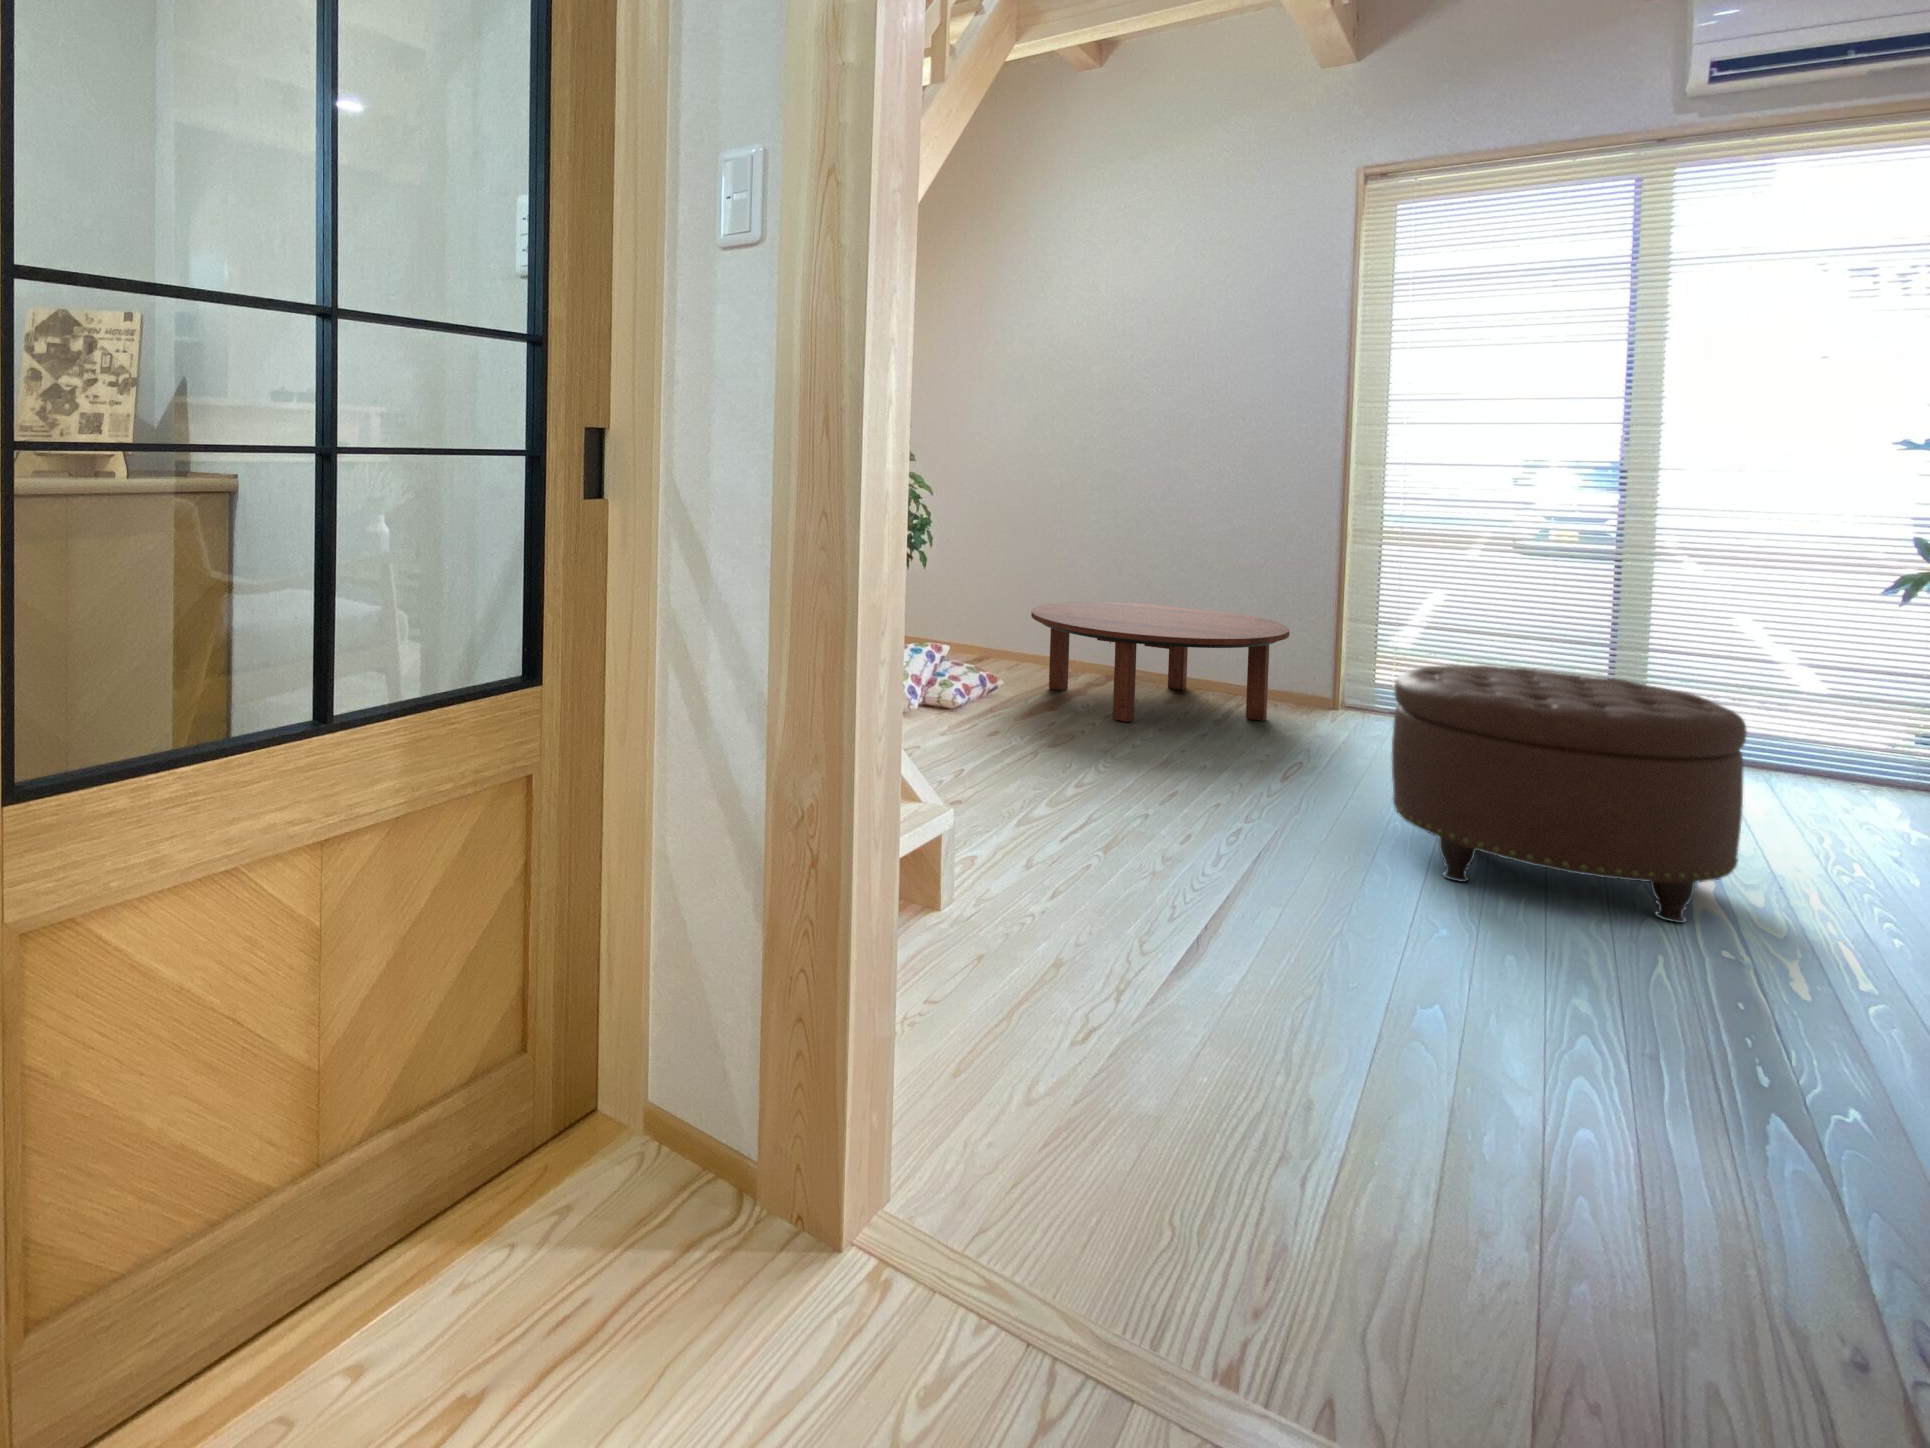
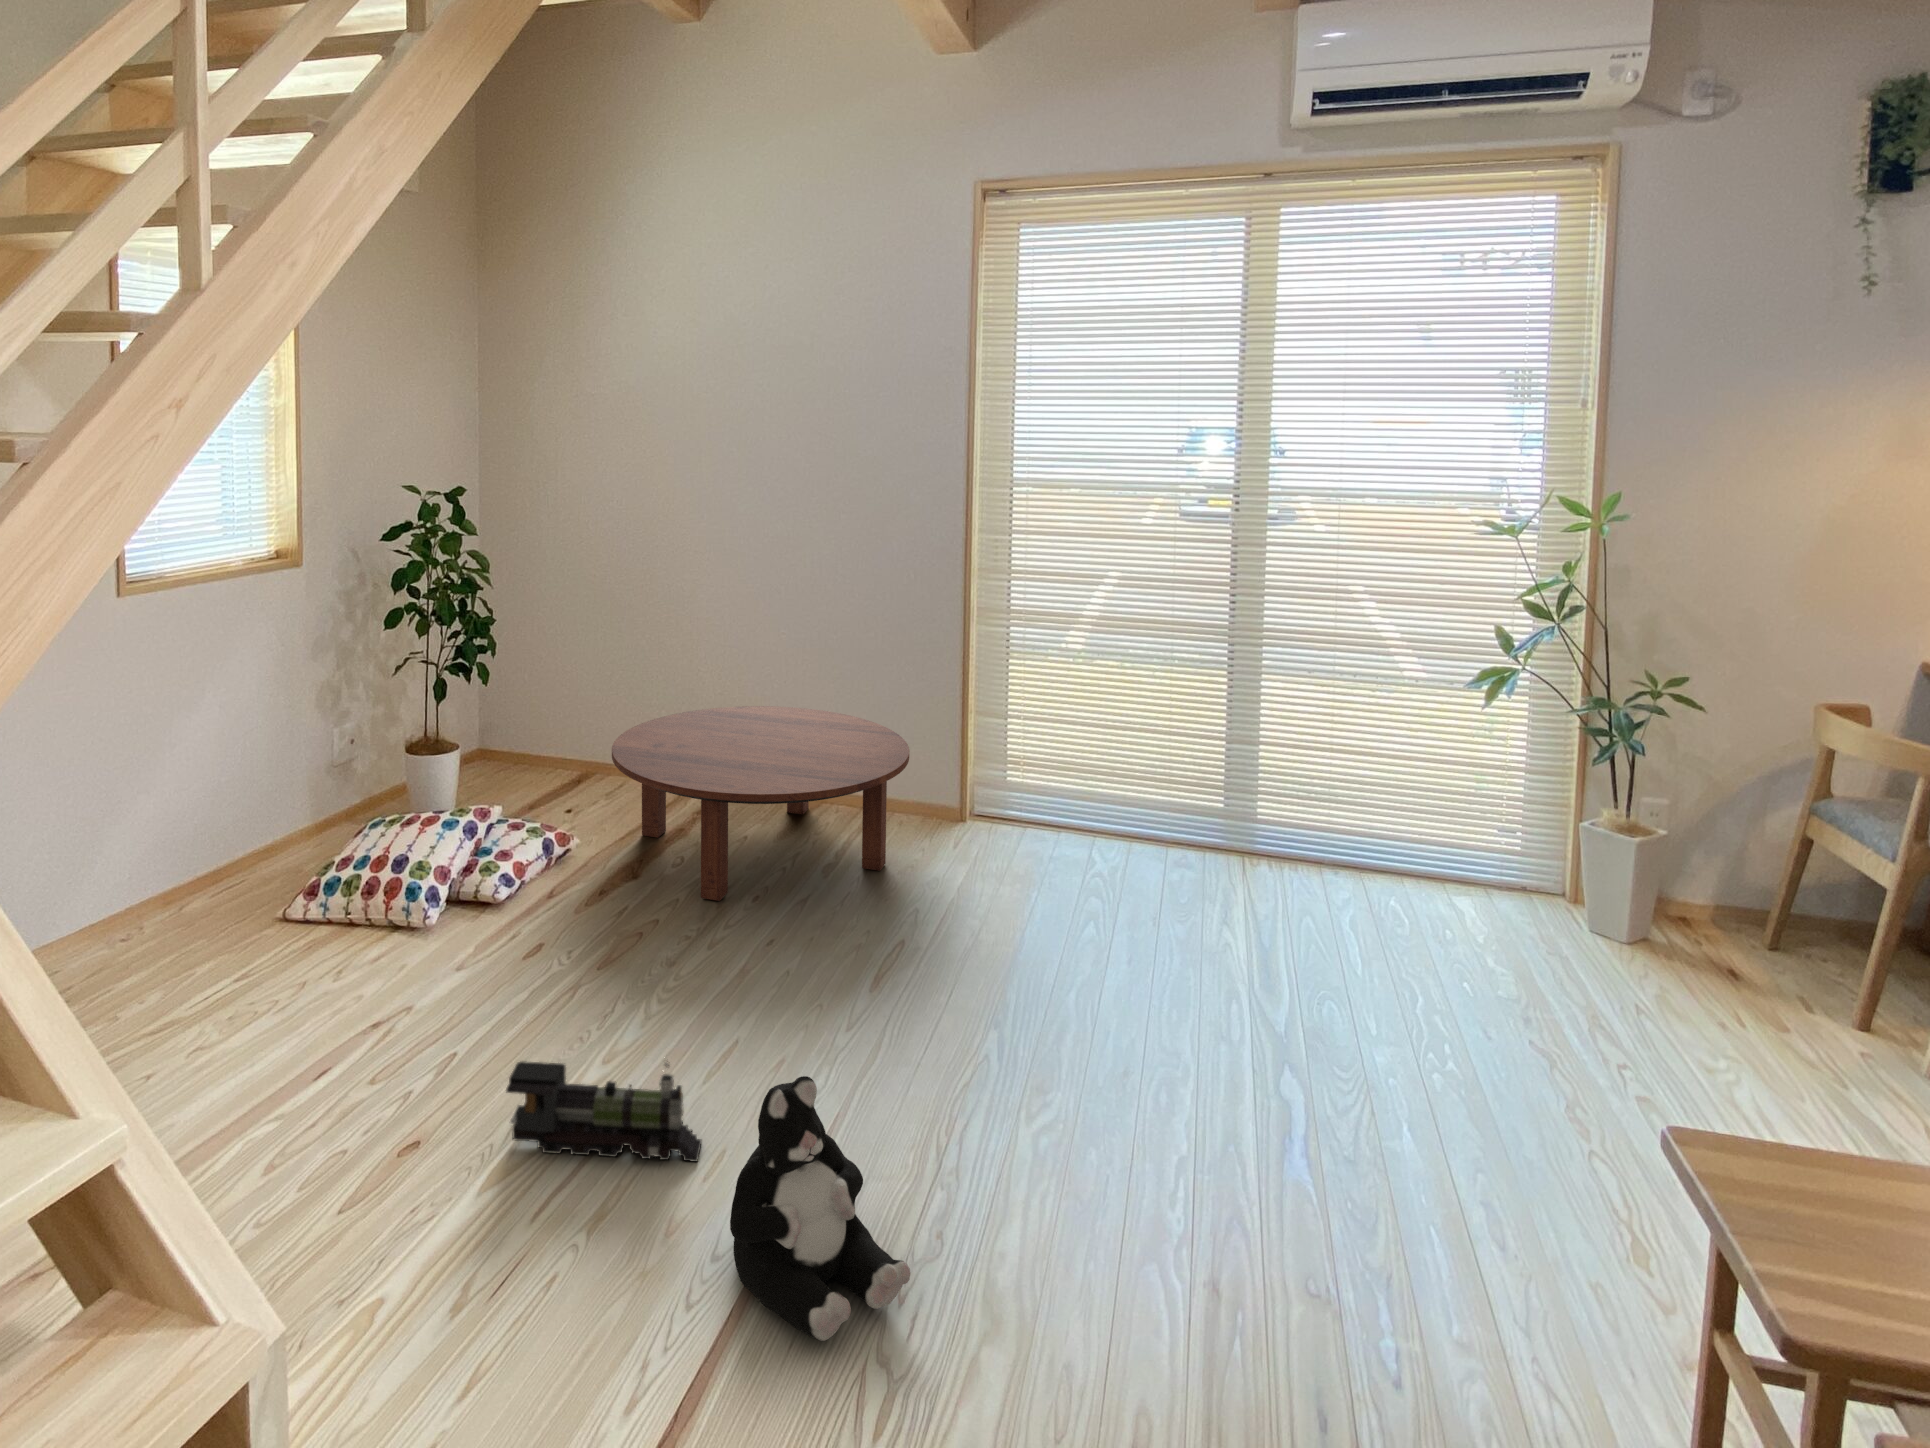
ottoman: present [1392,665,1747,923] -> none [984,877,1371,1286]
plush toy: none [1206,739,1347,886] -> present [730,1076,910,1341]
toy train: none [1025,747,1162,821] -> present [506,1061,702,1162]

